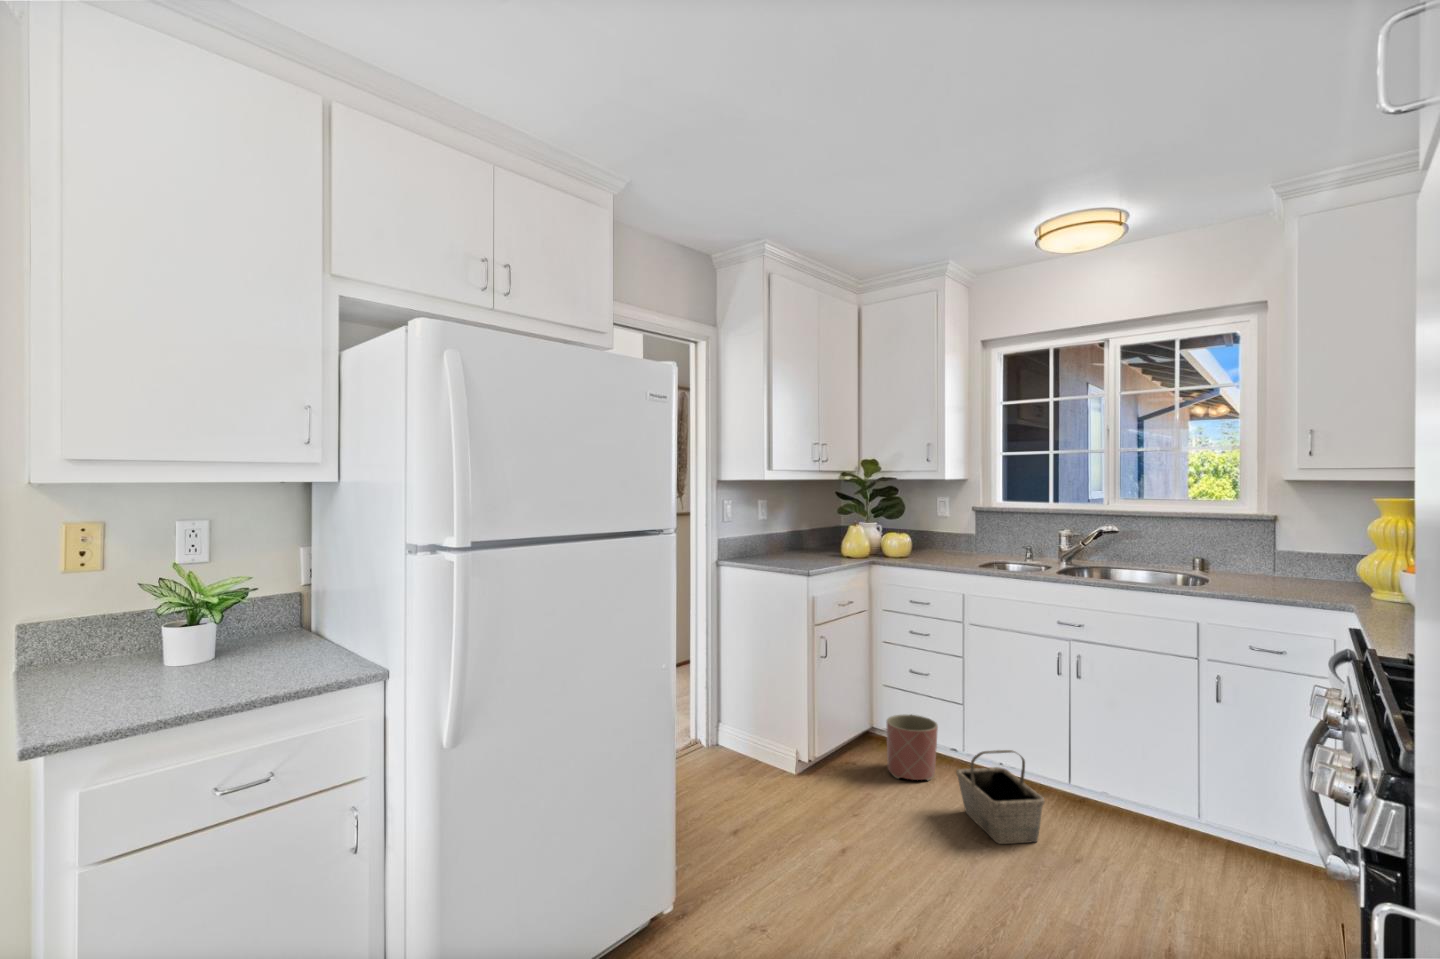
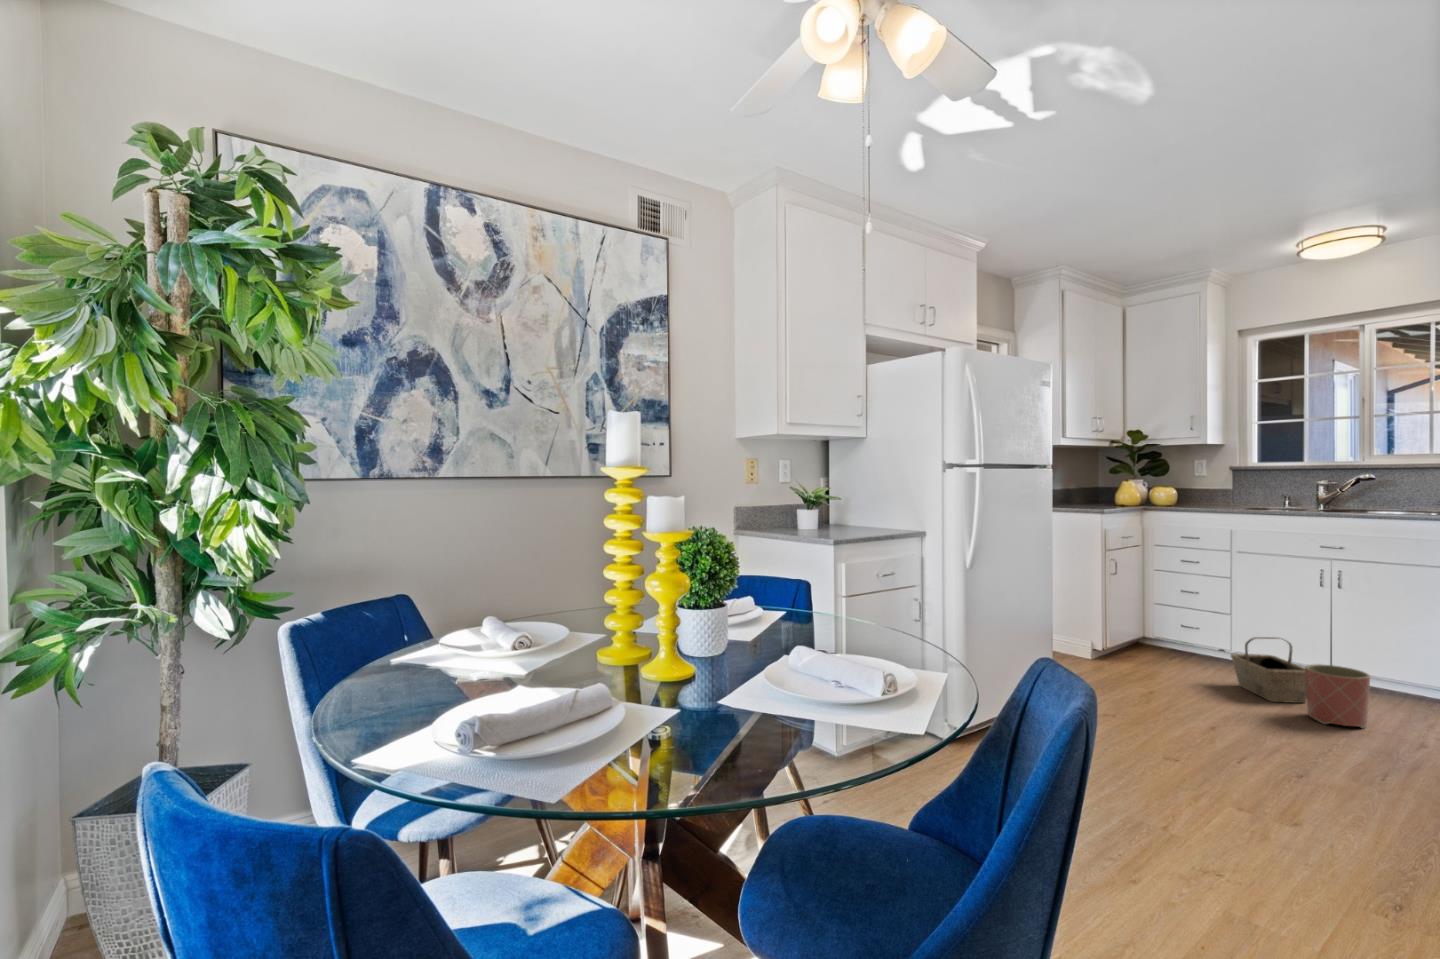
planter: present [886,715,938,781] -> present [1305,664,1370,728]

